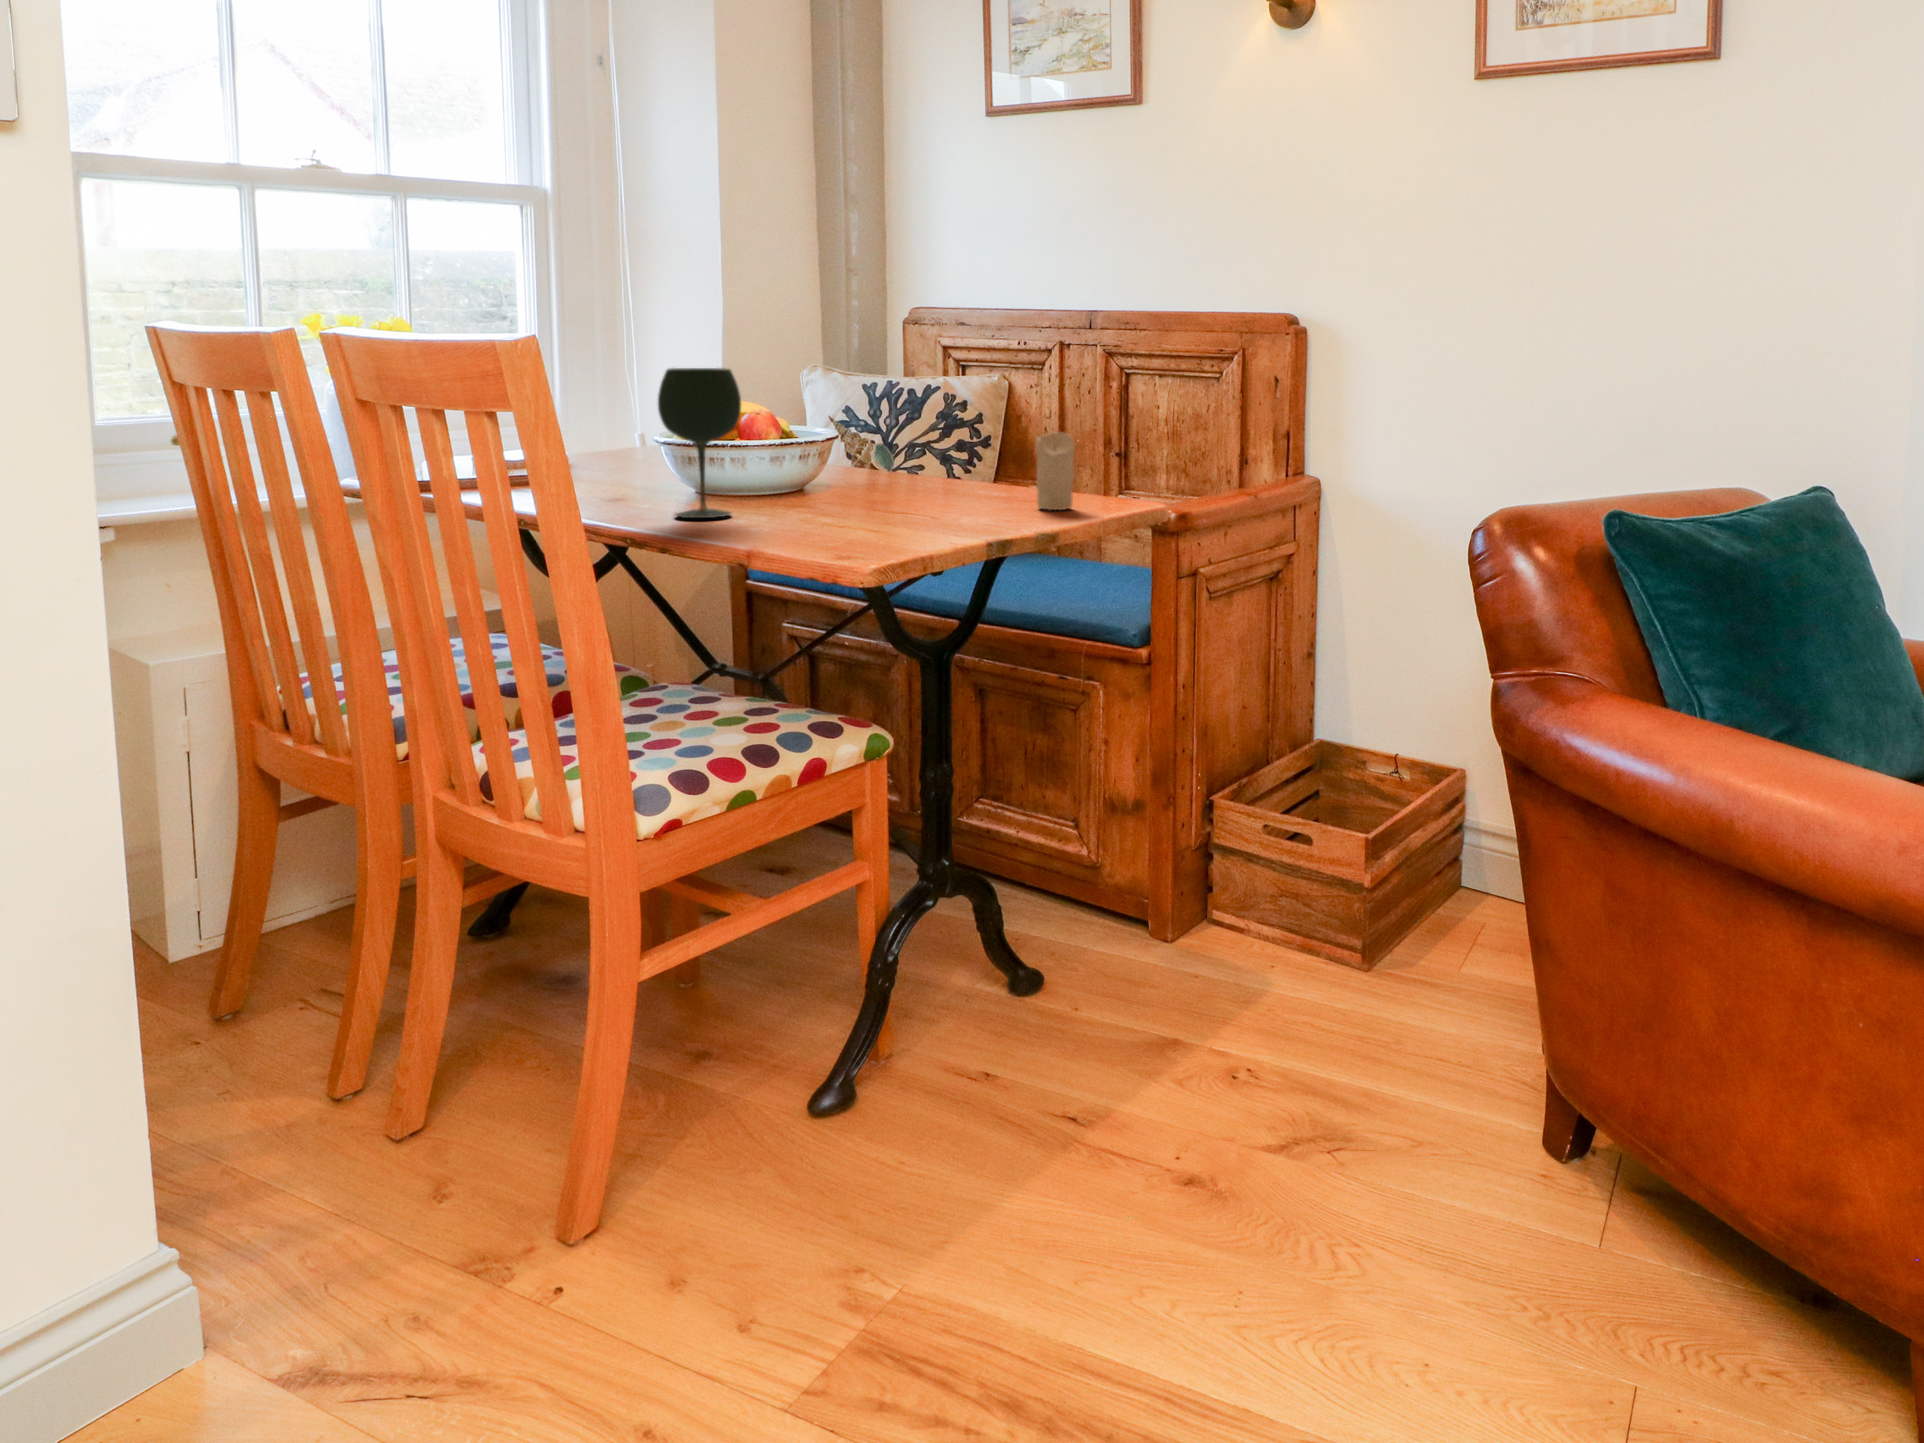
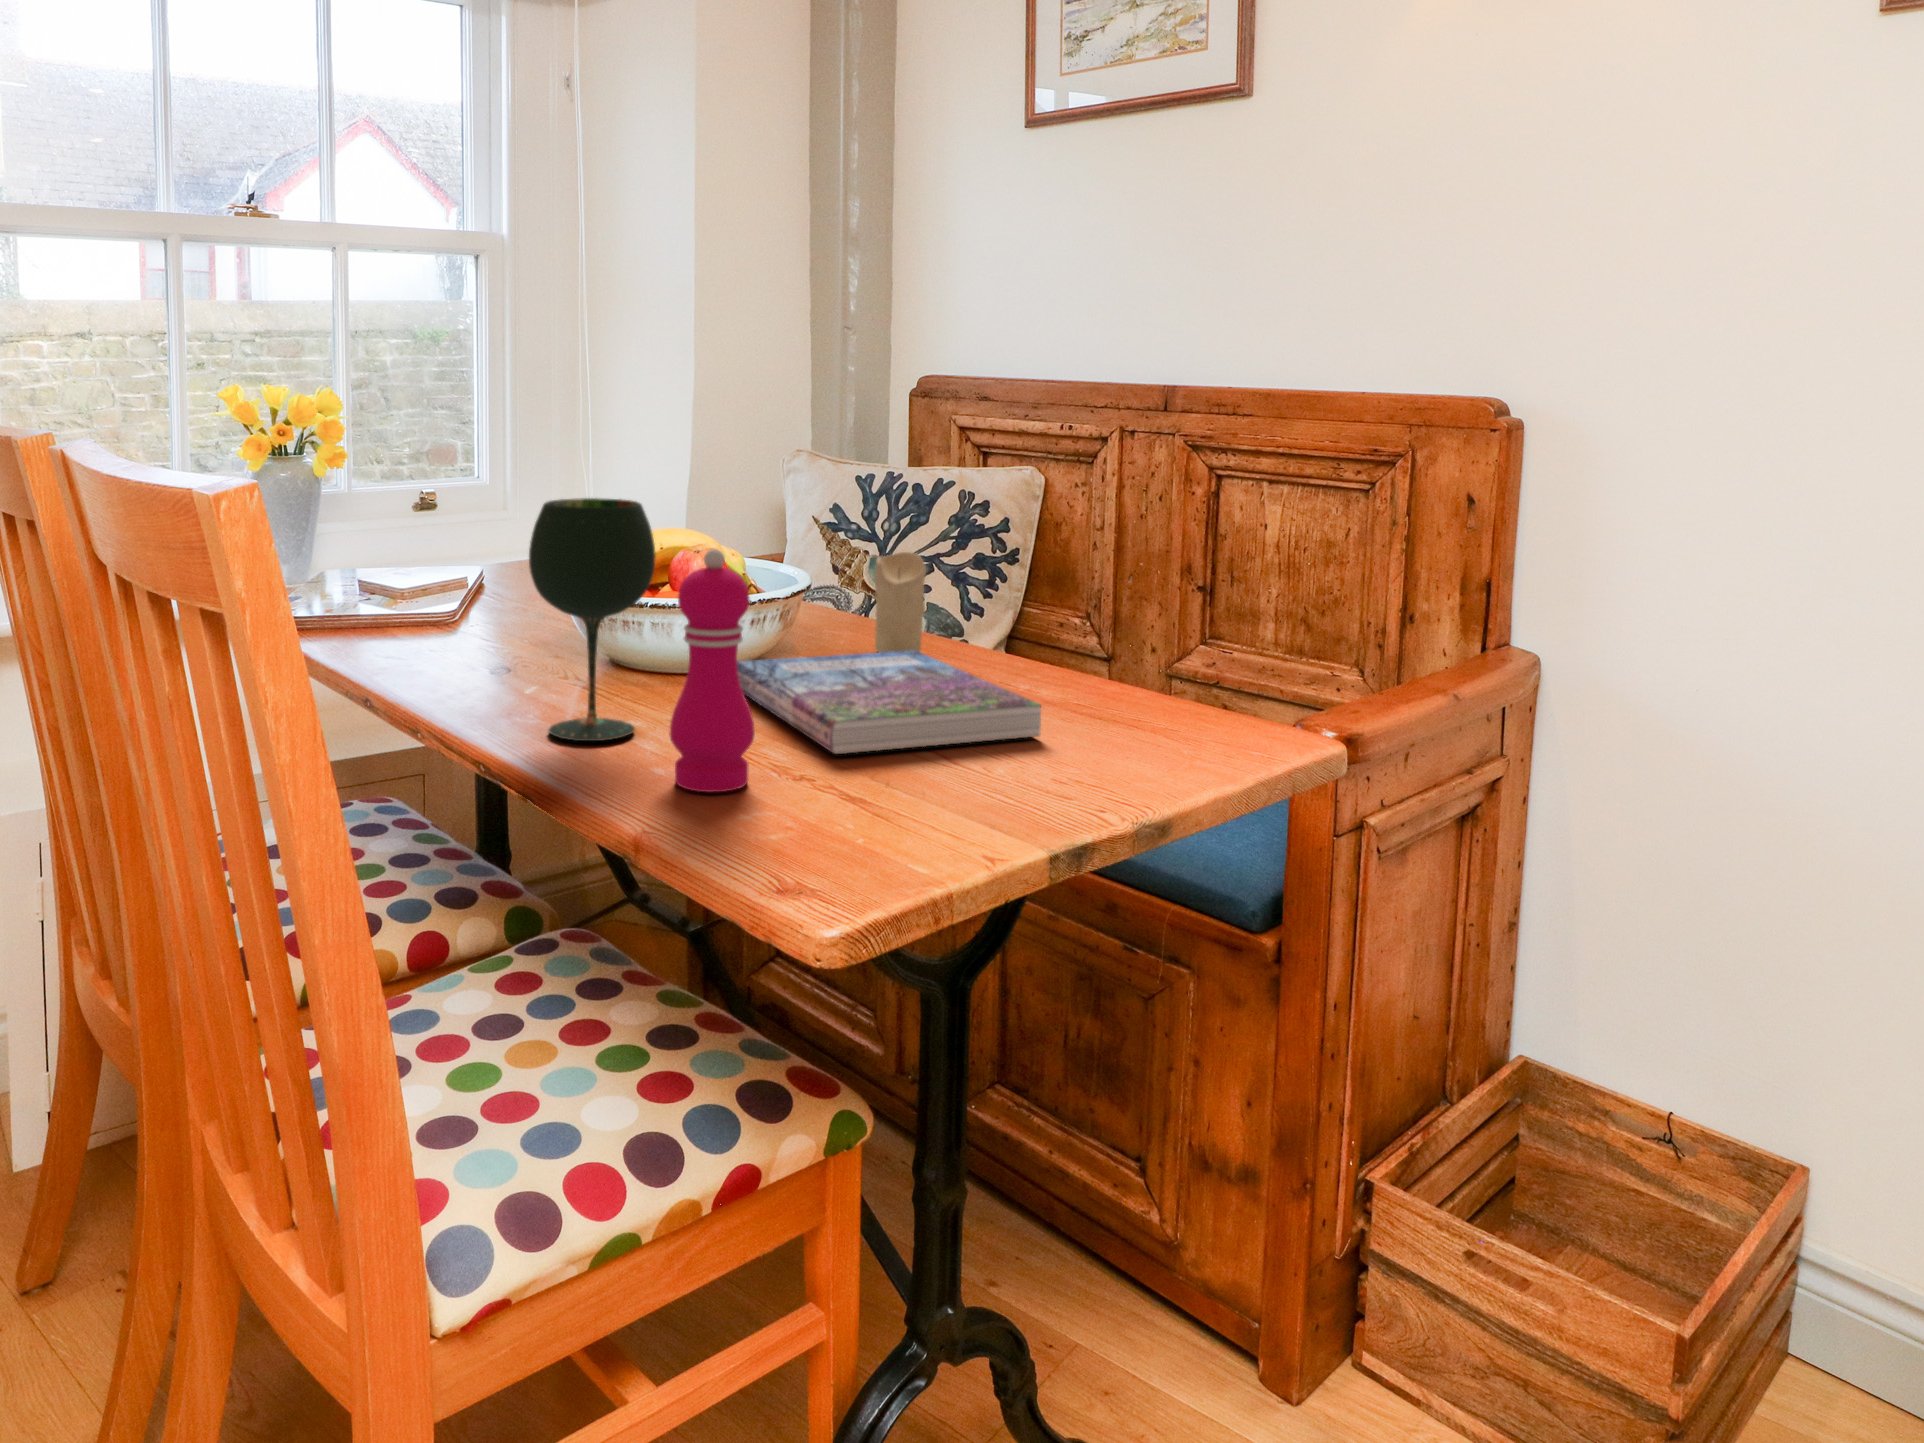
pepper mill: none [762,388,814,531] -> present [670,549,755,792]
candle: present [1036,432,1075,510] -> present [874,552,926,652]
book: none [790,474,987,517] -> present [737,650,1041,754]

